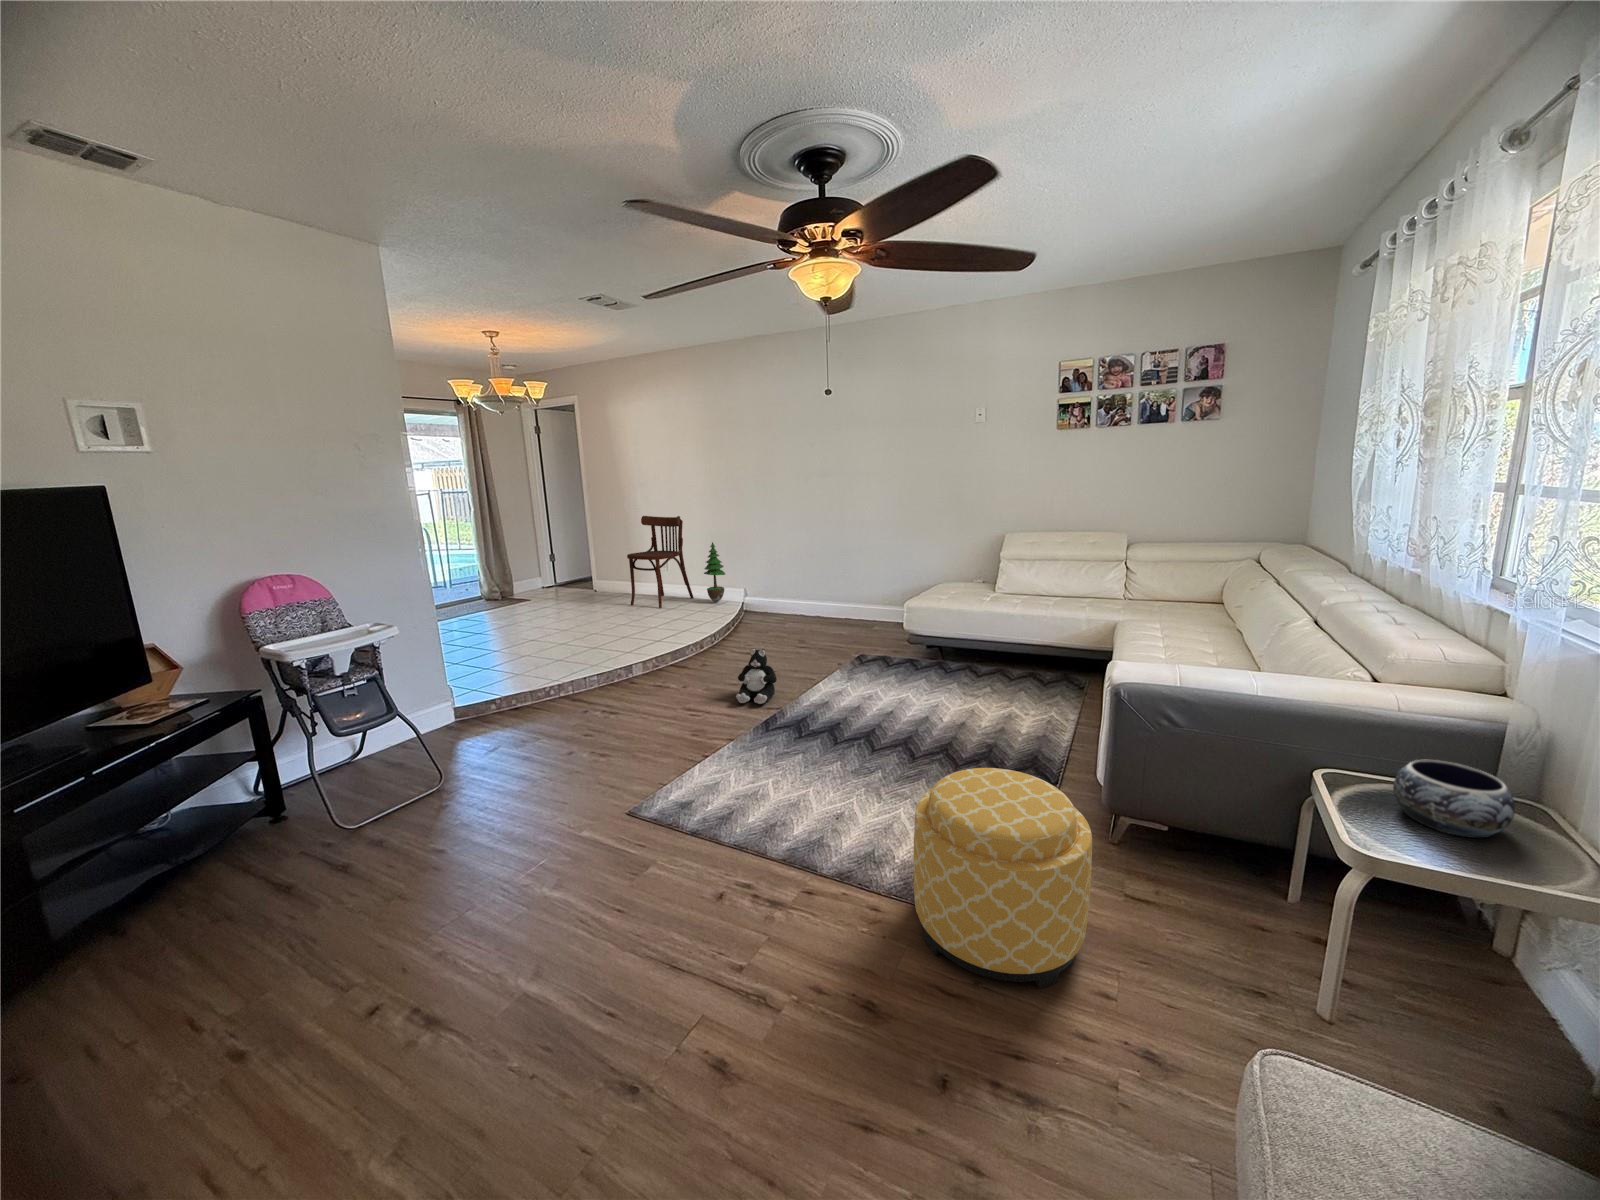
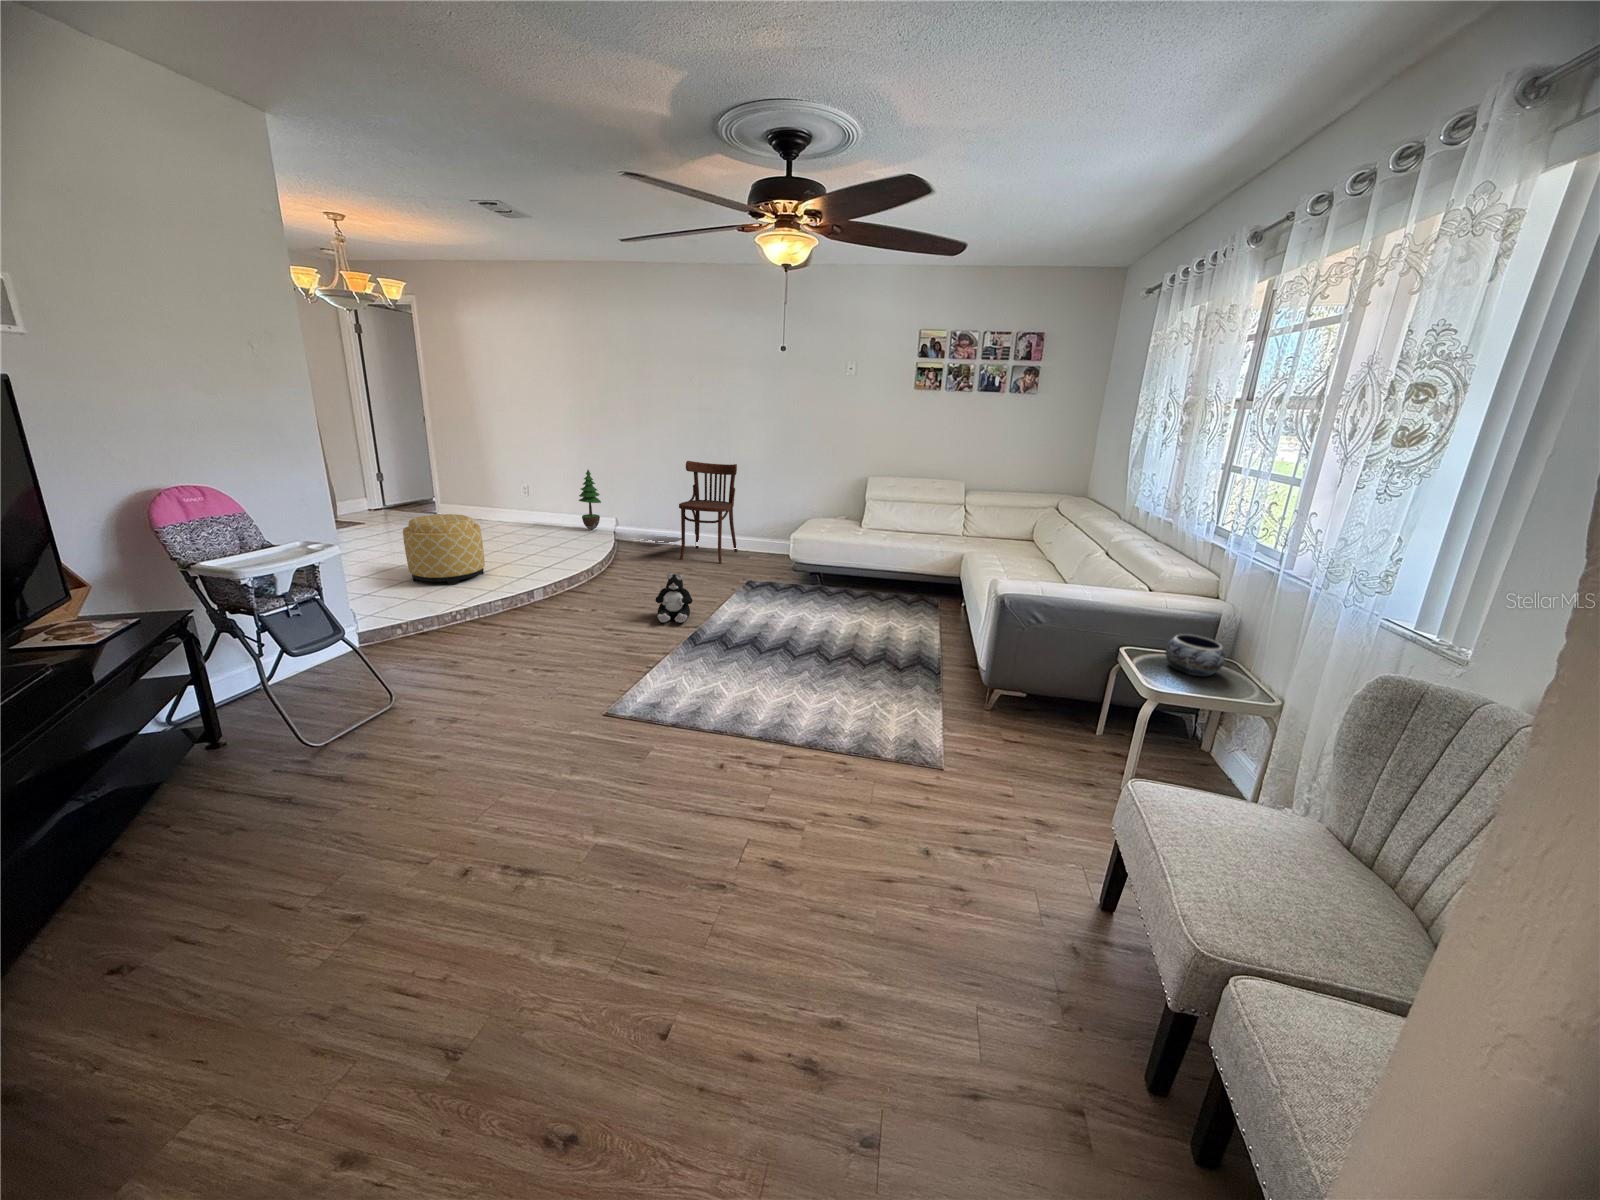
dining chair: present [627,516,694,608] -> present [679,461,738,564]
ottoman: present [914,768,1092,988] -> present [403,514,485,585]

